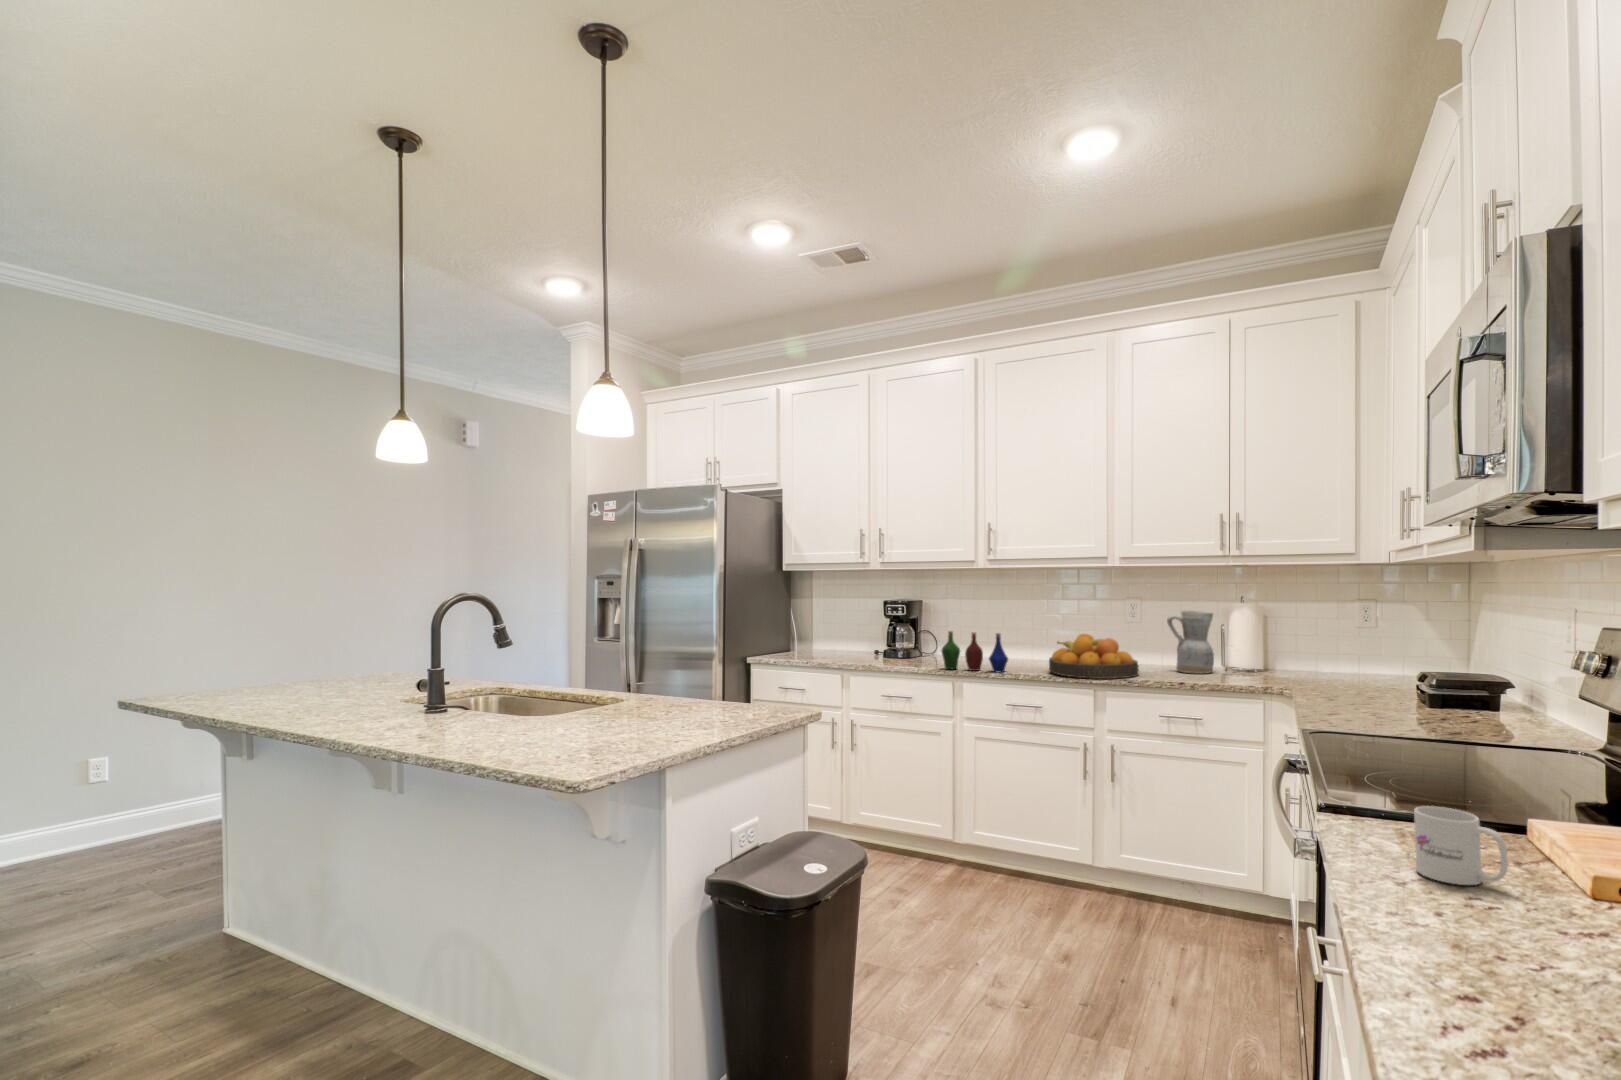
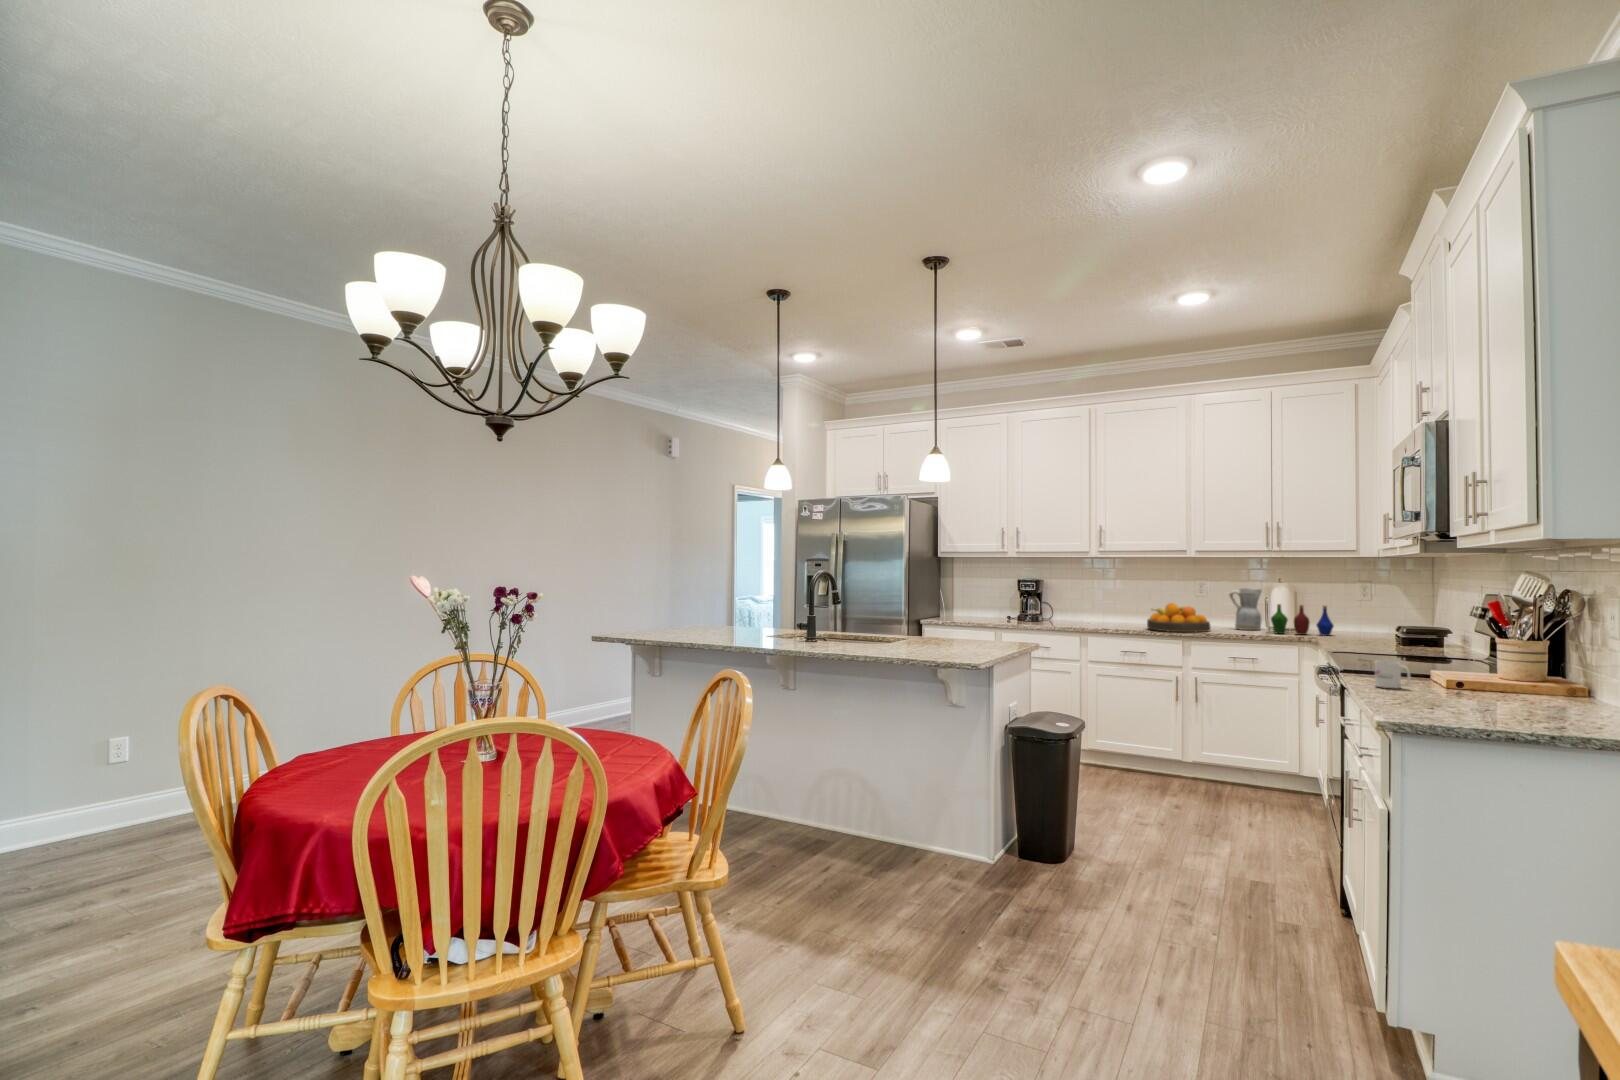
bottle: present [942,631,1008,672] -> present [1271,604,1334,636]

